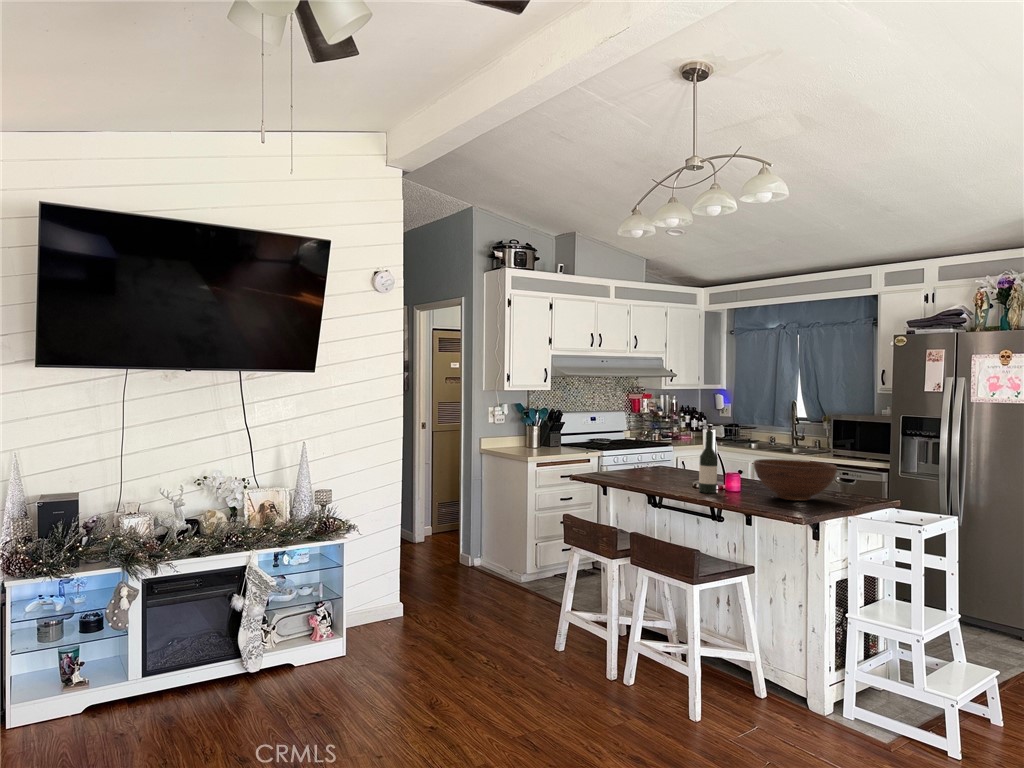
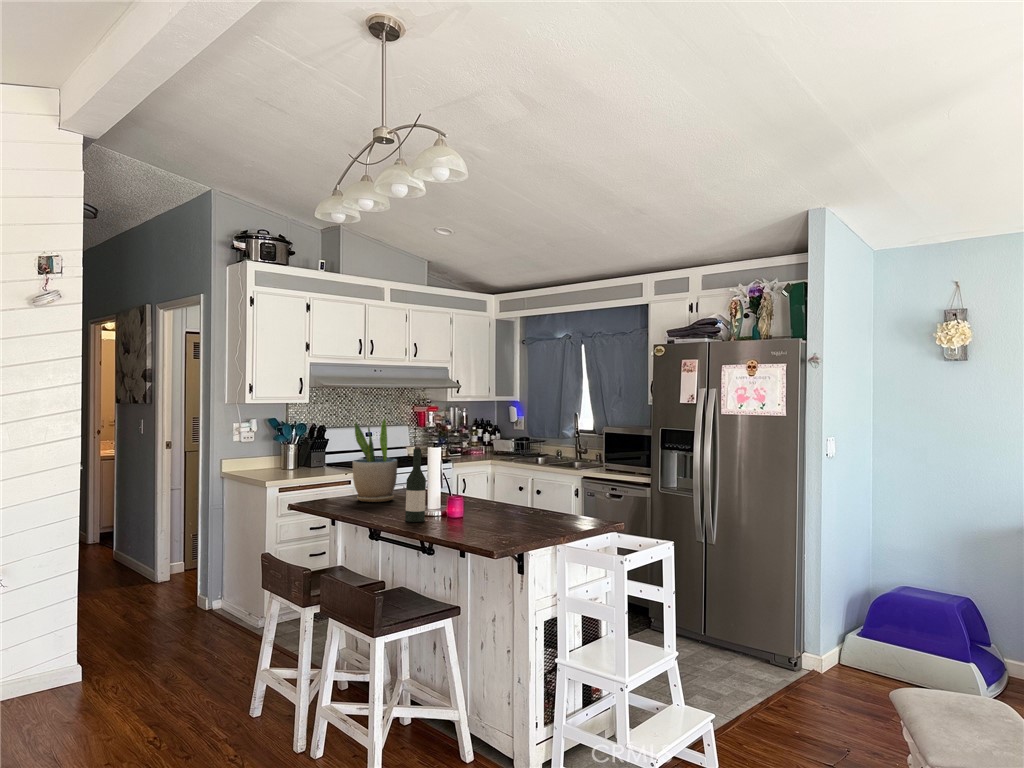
potted plant: none [631,404,670,477] -> present [353,418,397,502]
fruit bowl: present [754,459,837,501] -> none [461,480,550,529]

